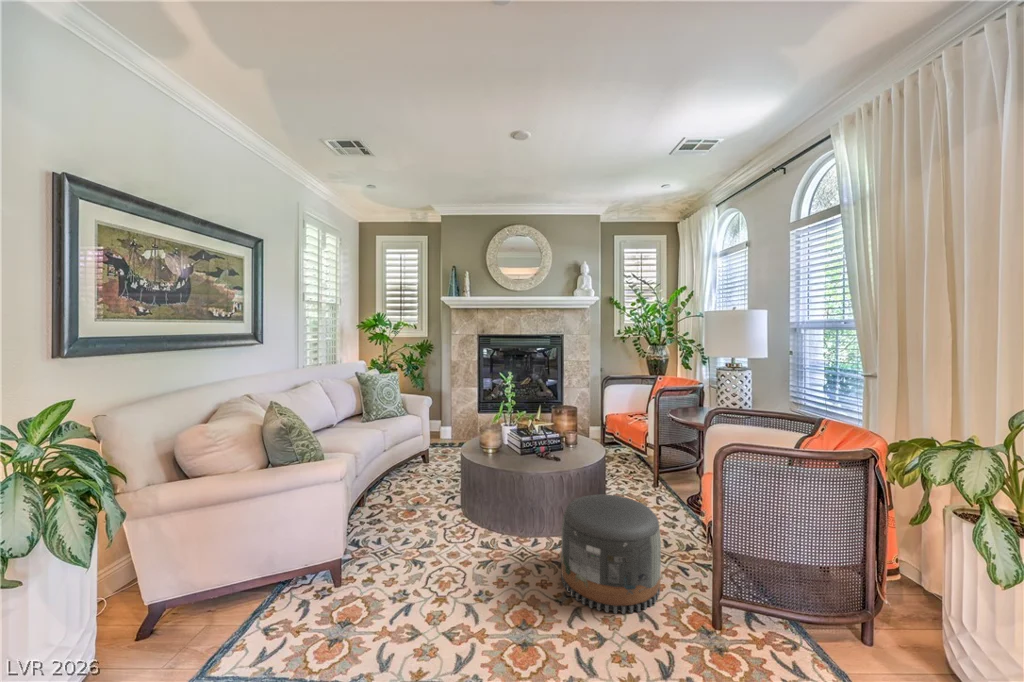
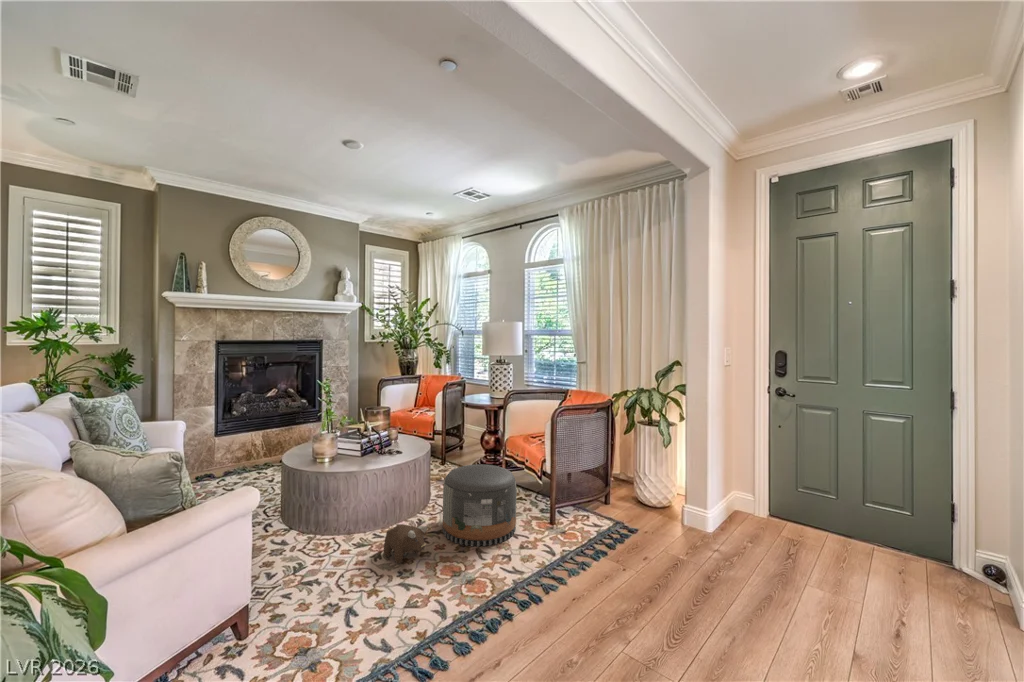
plush toy: none [483,540,521,583] -> present [384,524,427,564]

